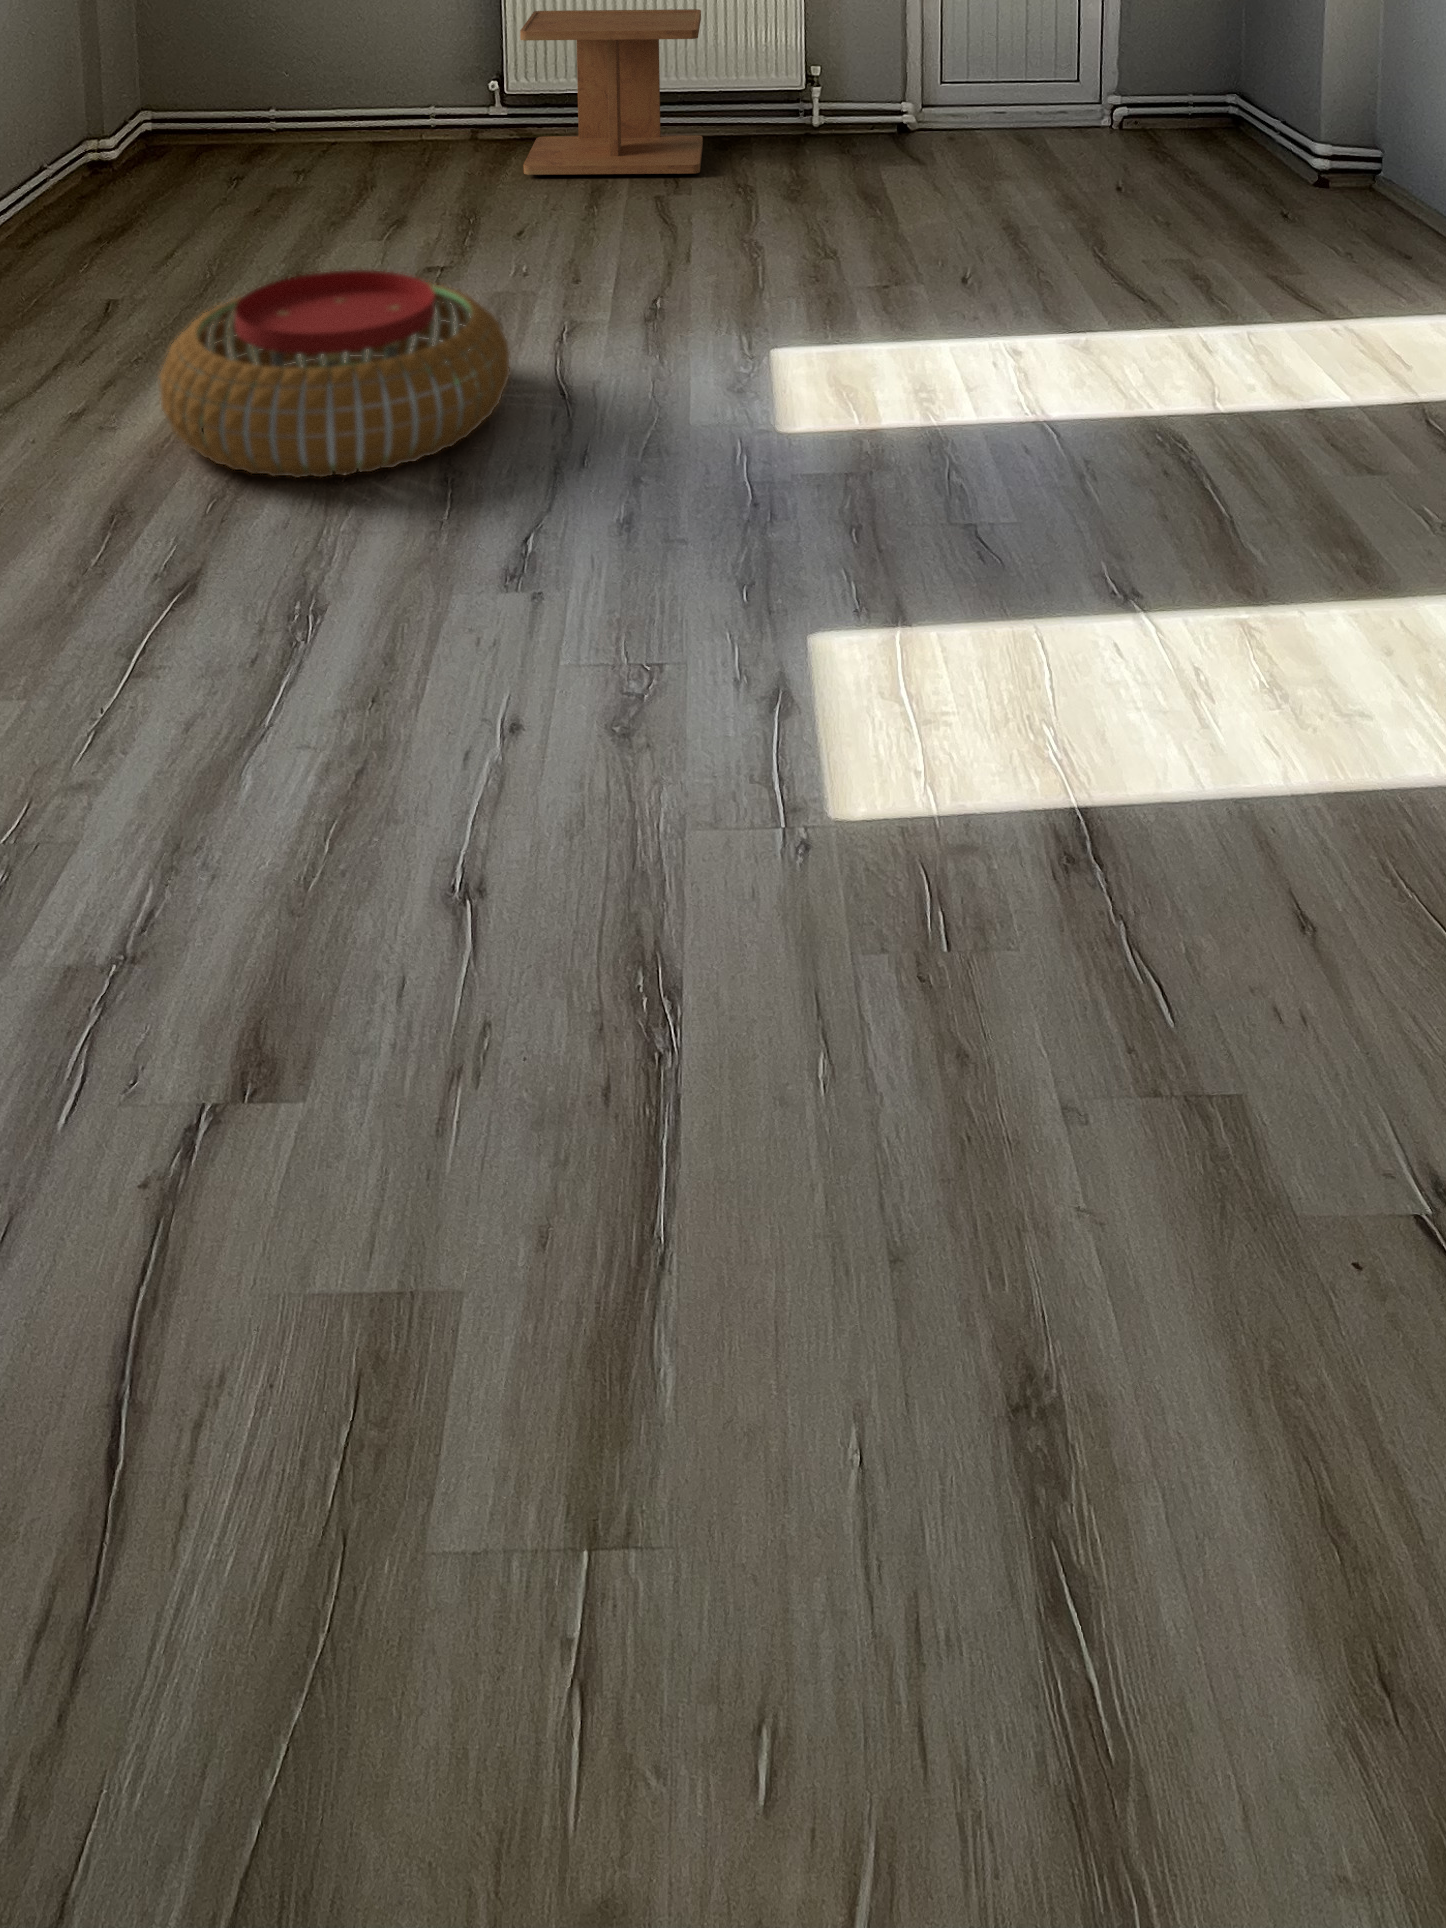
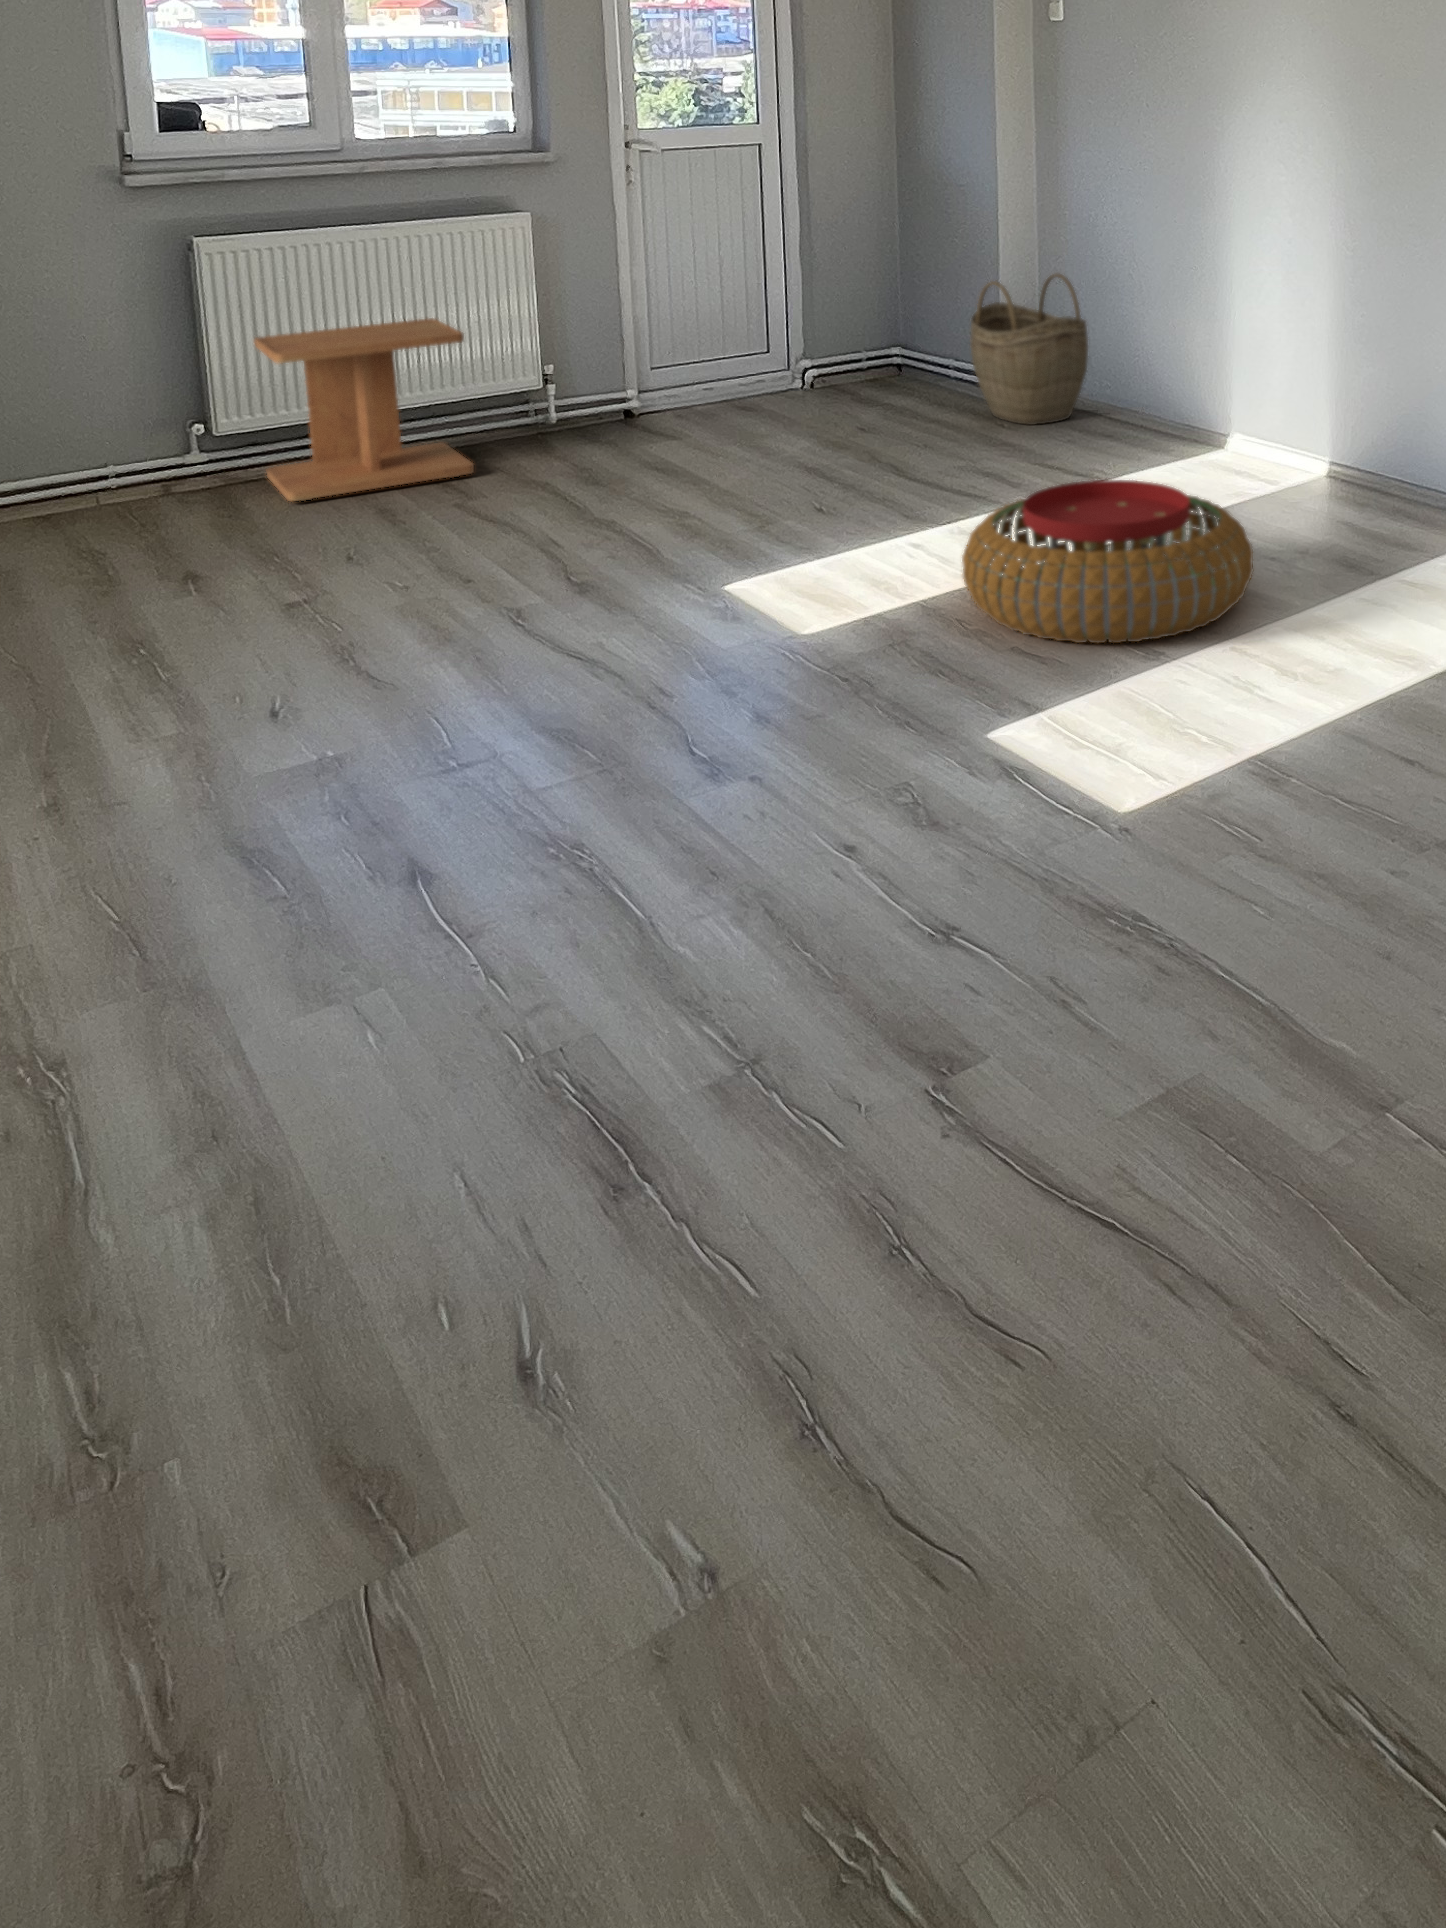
woven basket: none [1268,34,1410,221] -> present [971,274,1088,425]
pouf: present [160,270,510,478] -> present [962,480,1253,644]

